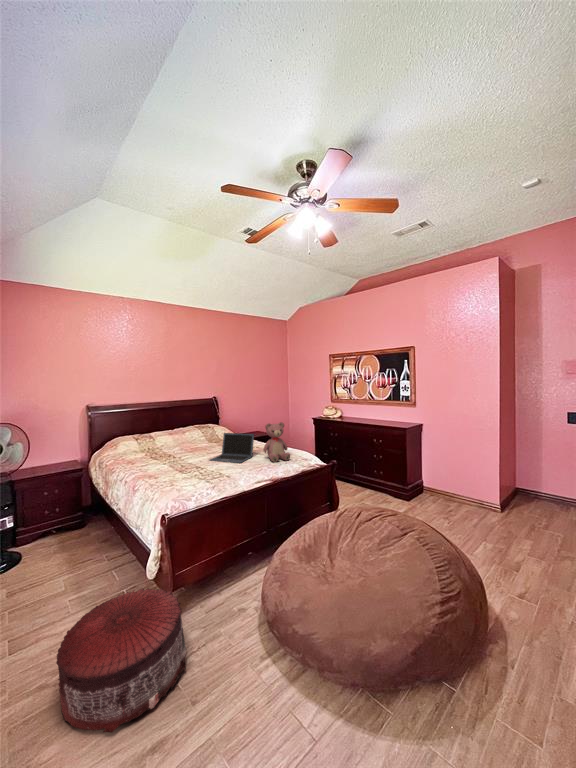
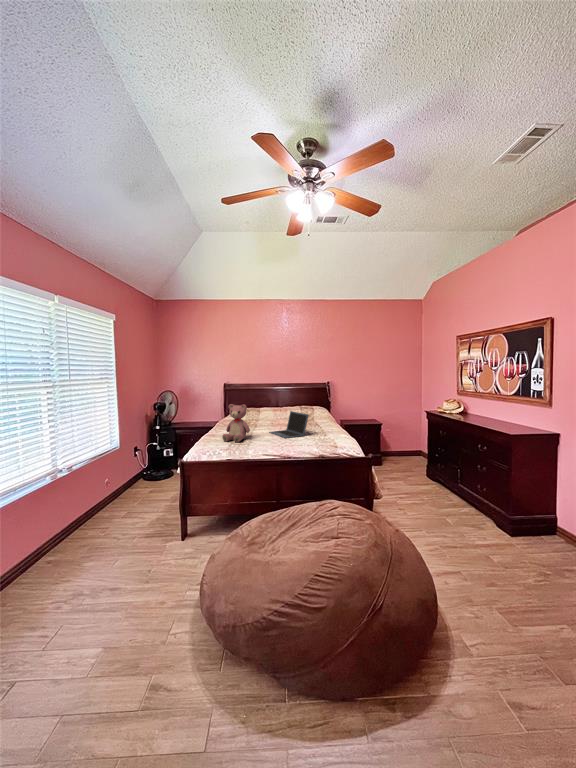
teddy bear: present [263,422,290,462] -> present [222,404,250,442]
pouf: present [56,588,186,733] -> none [97,504,177,572]

